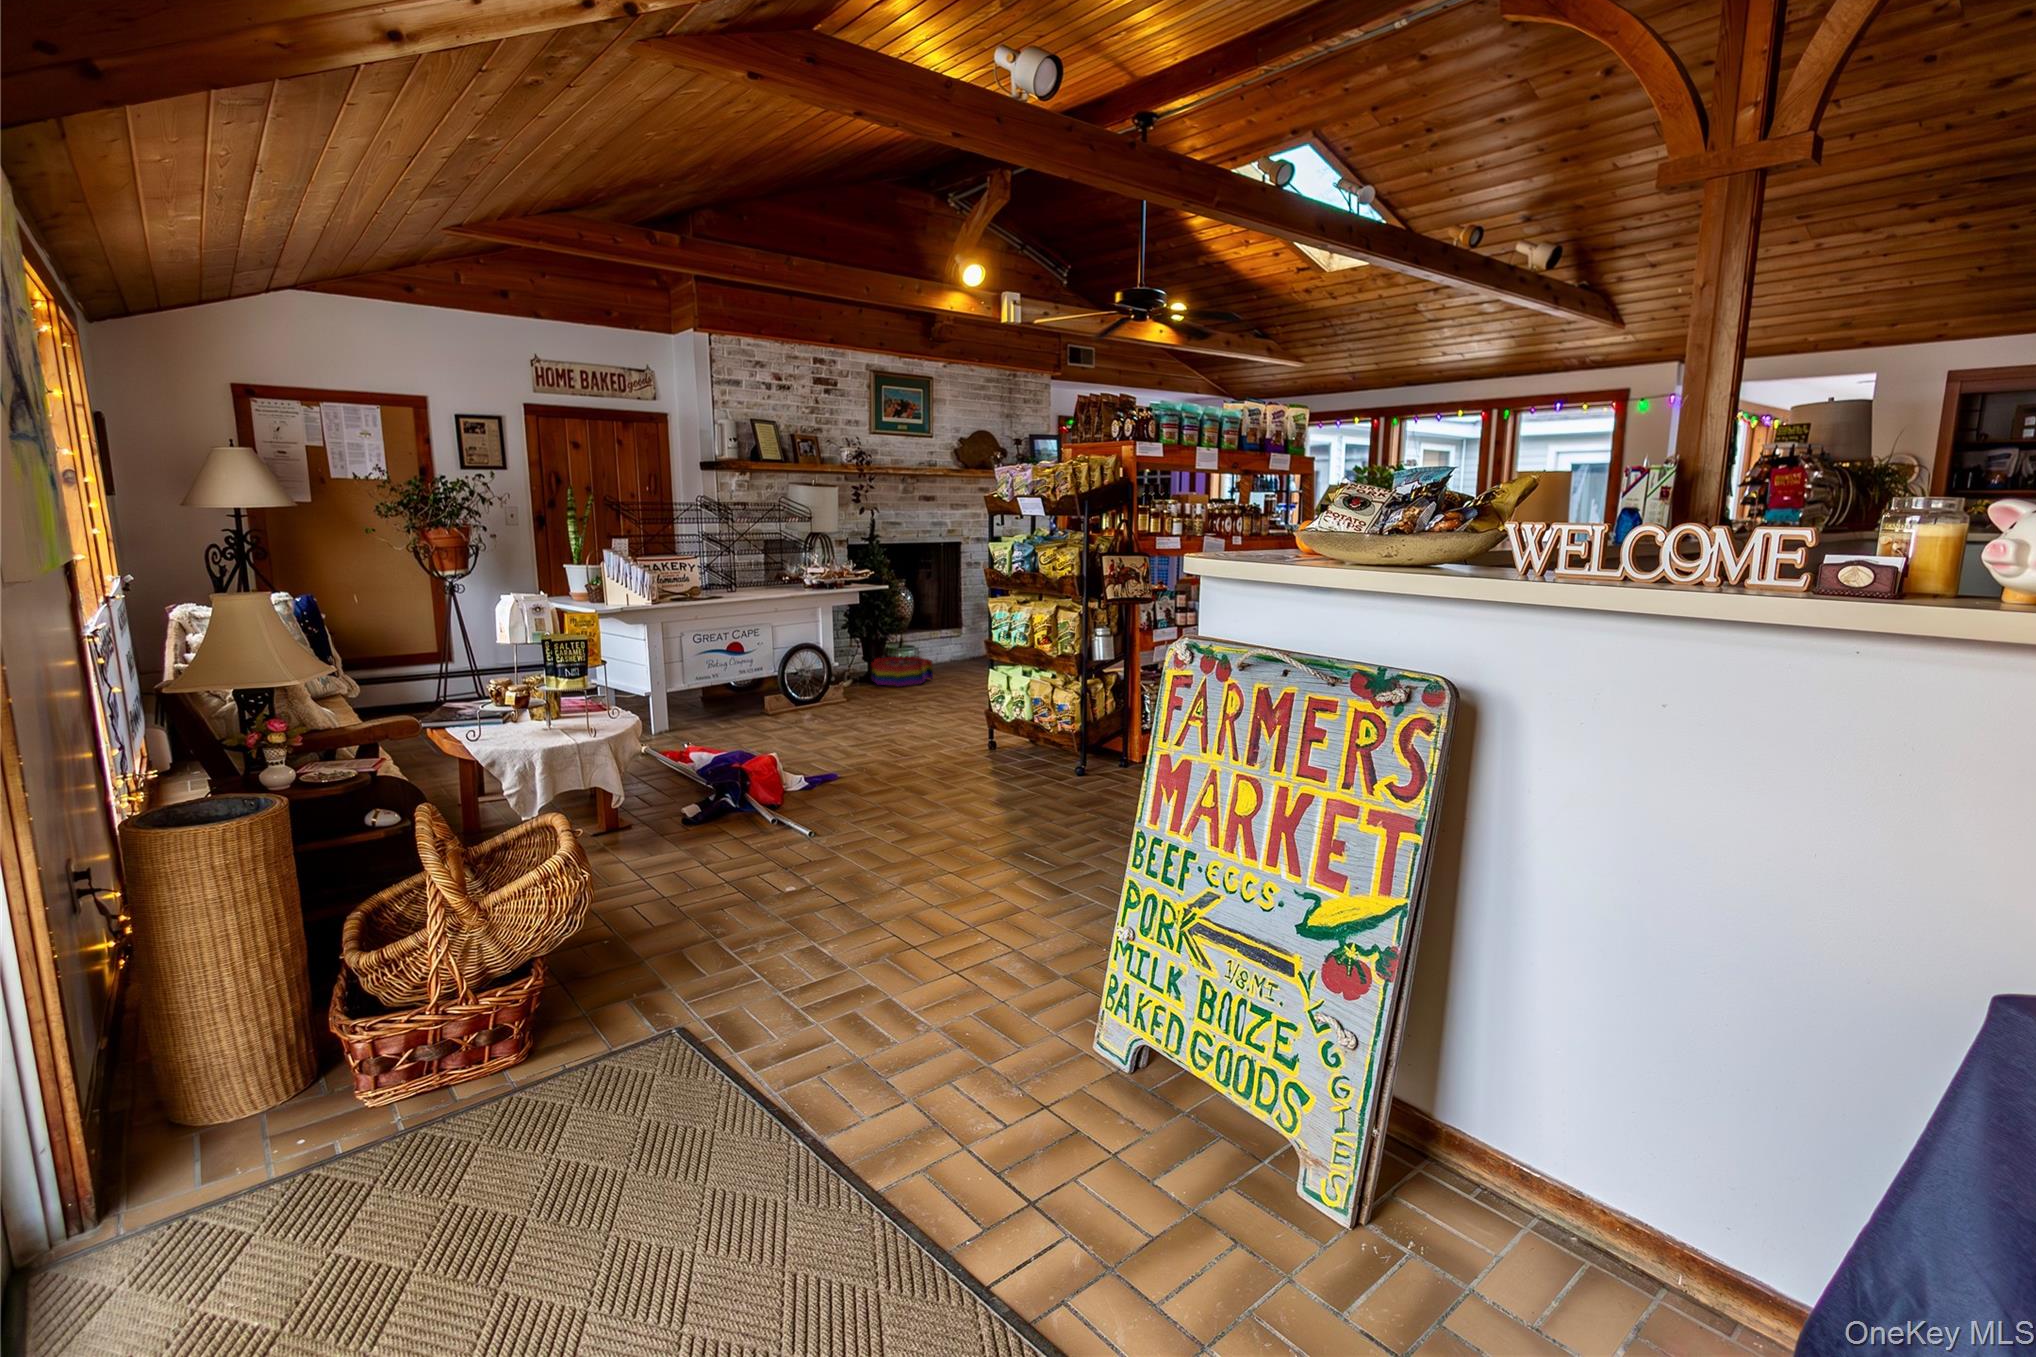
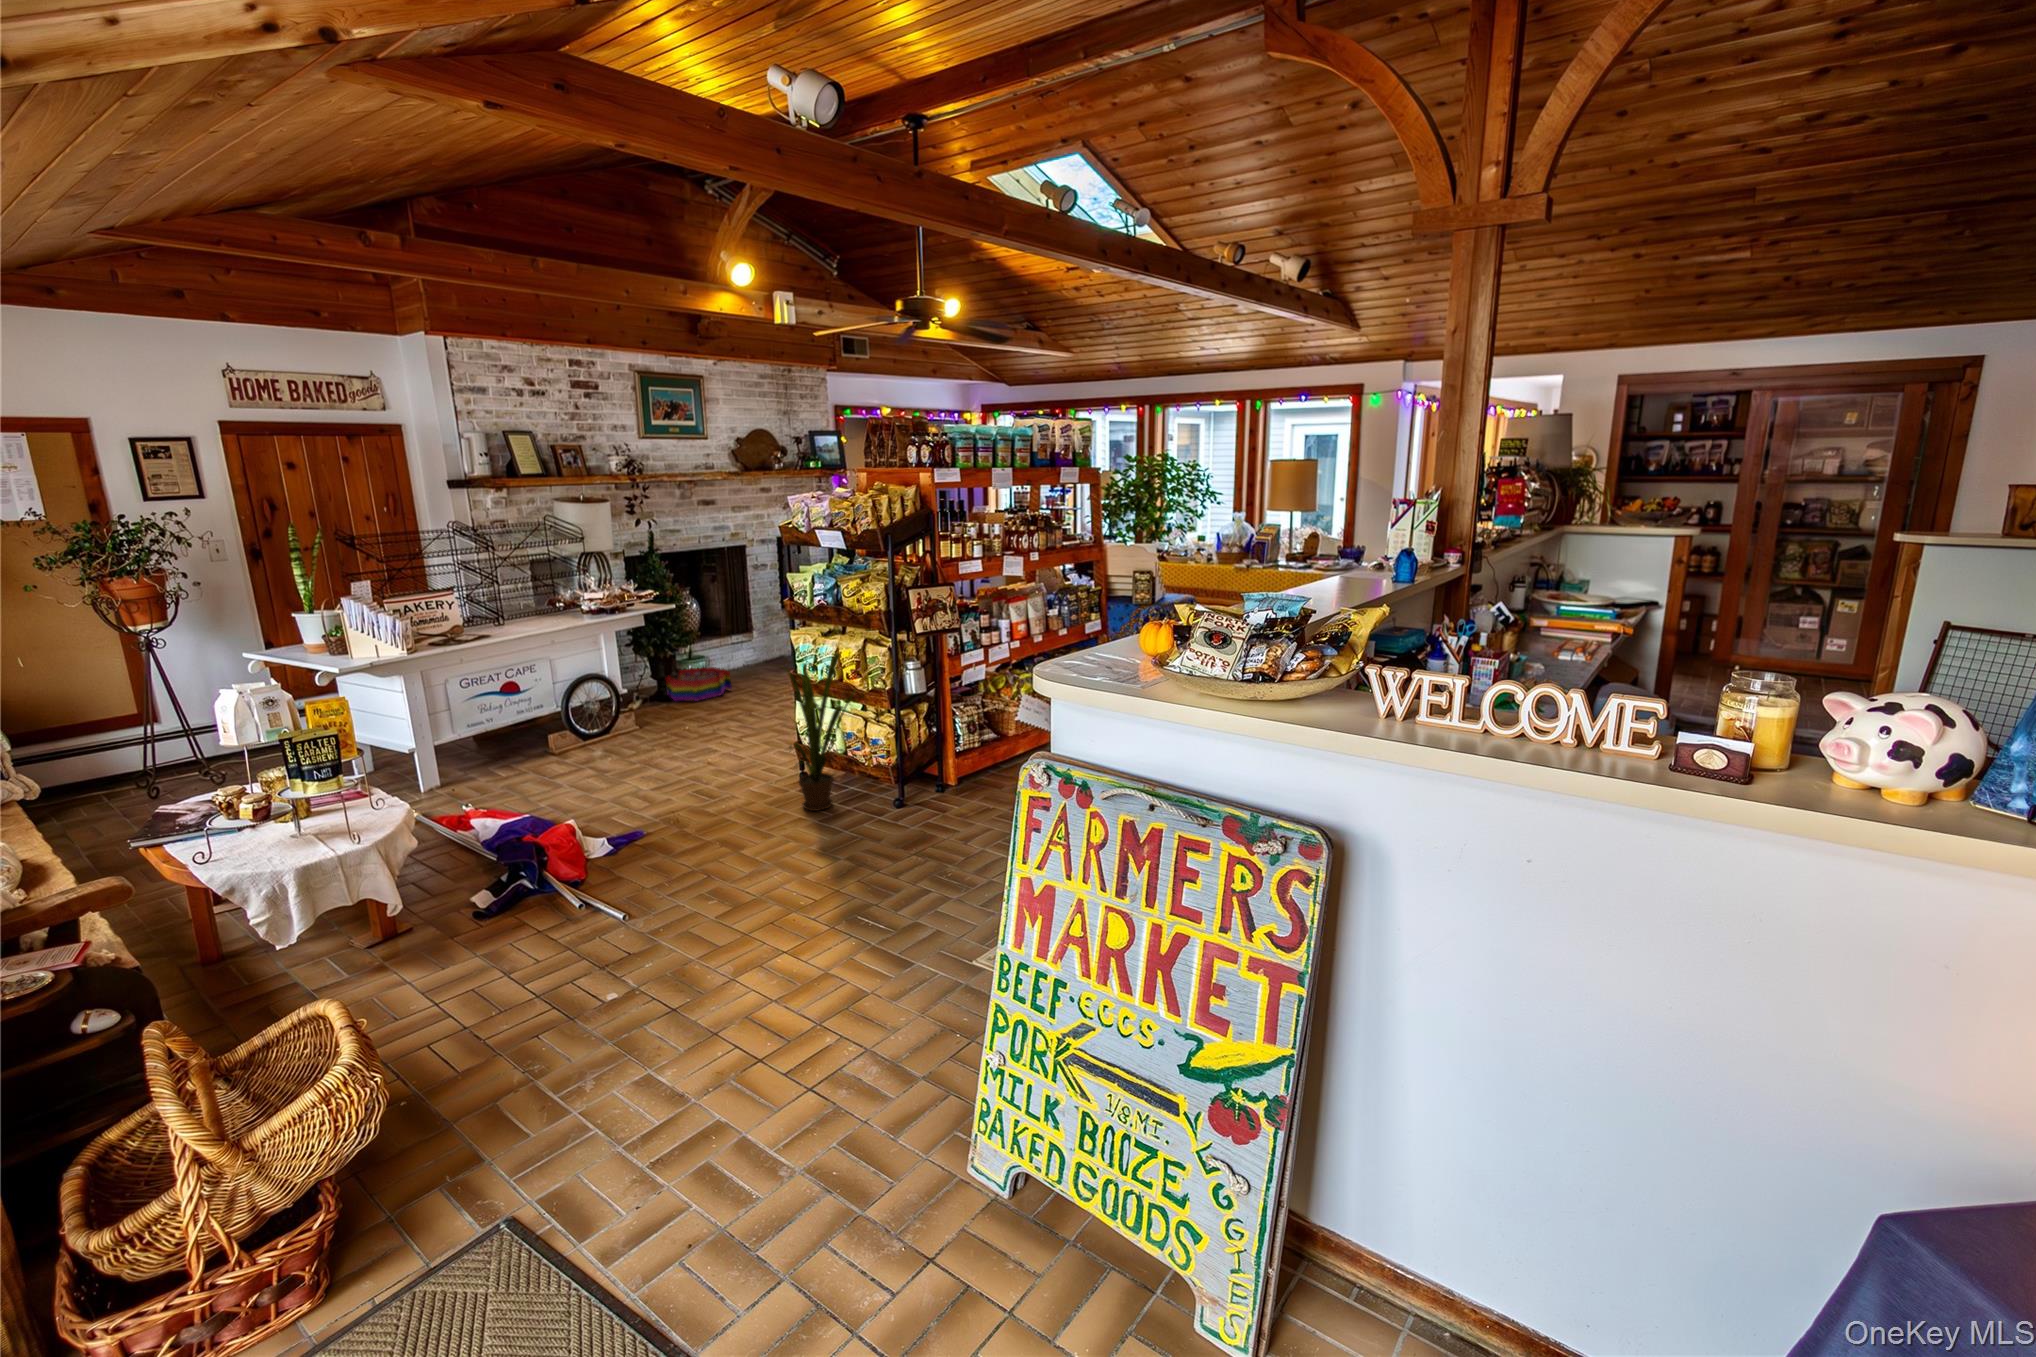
house plant: none [973,609,1055,777] -> present [787,652,855,811]

